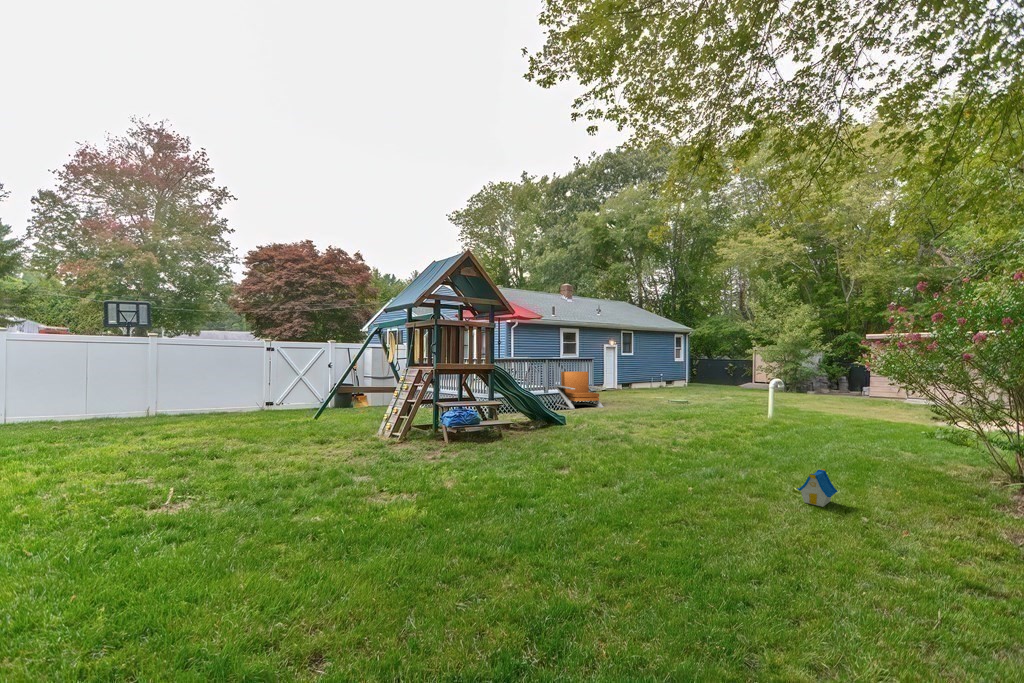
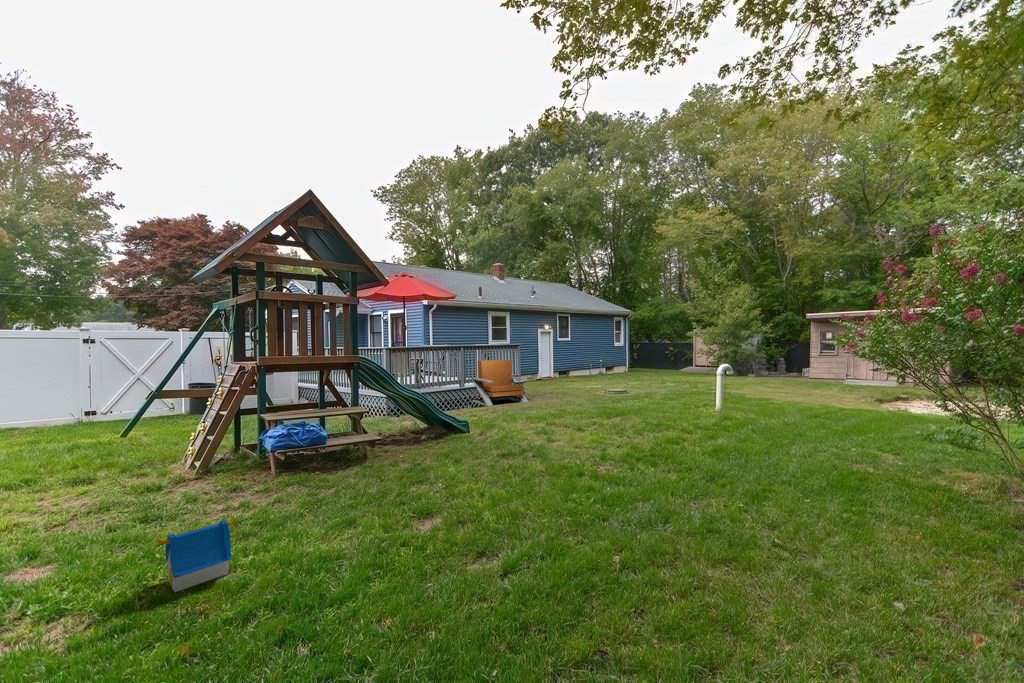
toy house: present [798,469,838,507] -> present [157,518,236,592]

